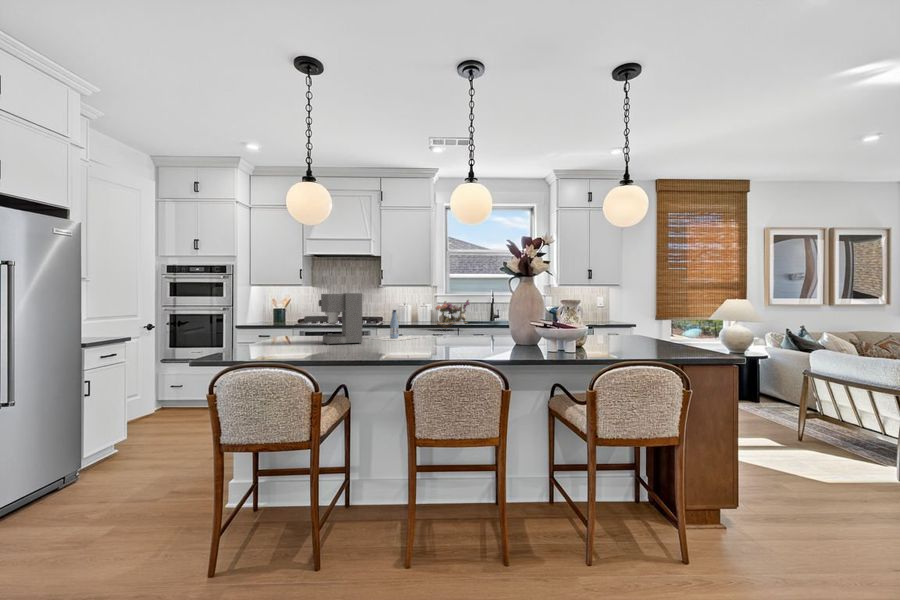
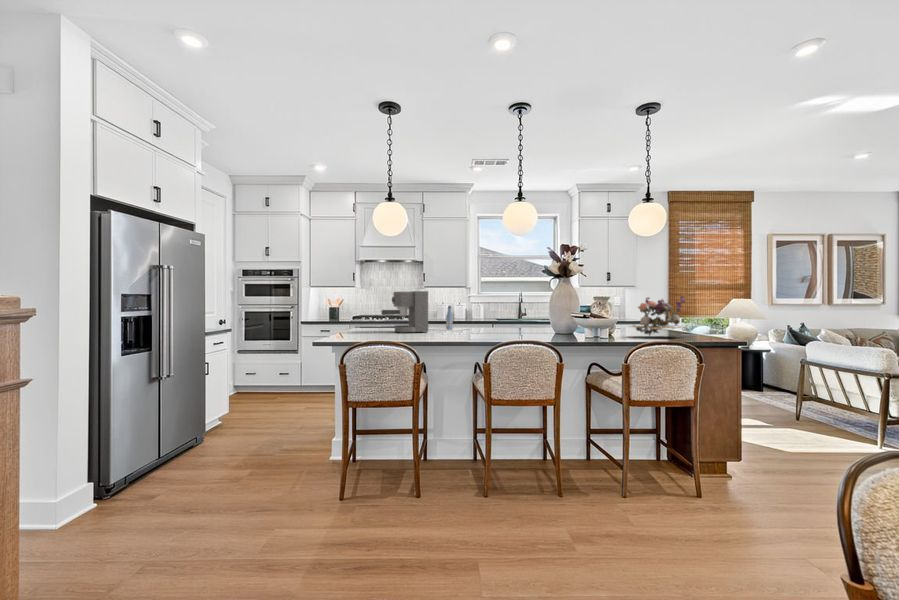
flower arrangement: present [434,300,469,329] -> present [631,296,685,335]

